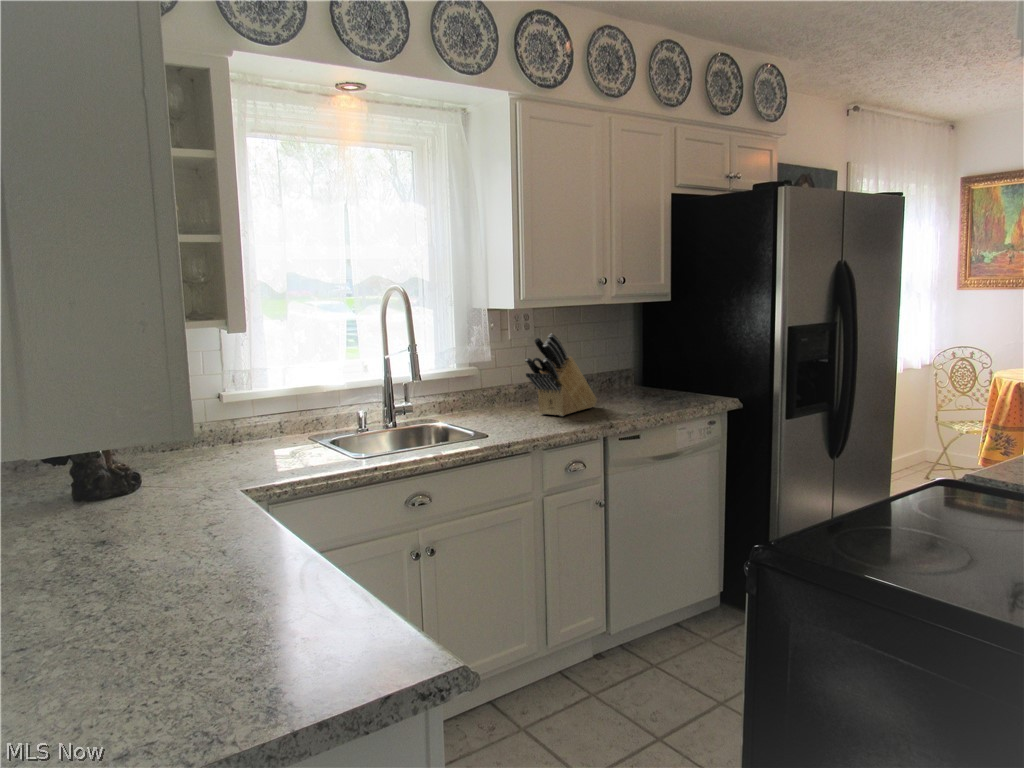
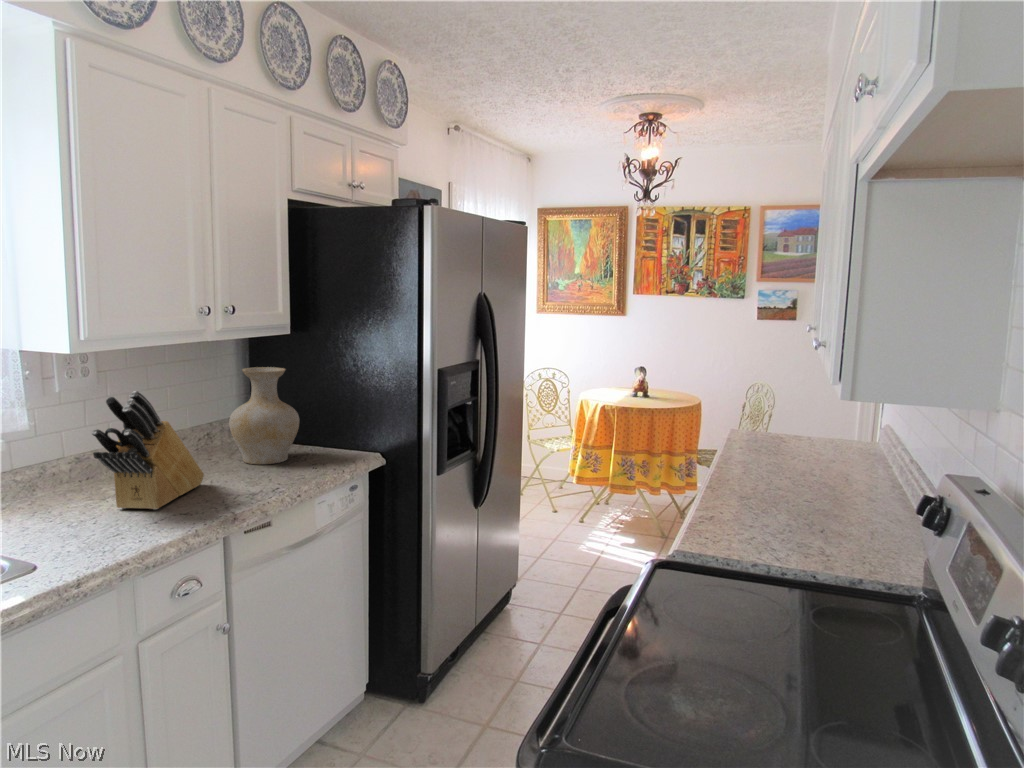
vase: none [620,327,672,400] -> present [229,367,299,464]

